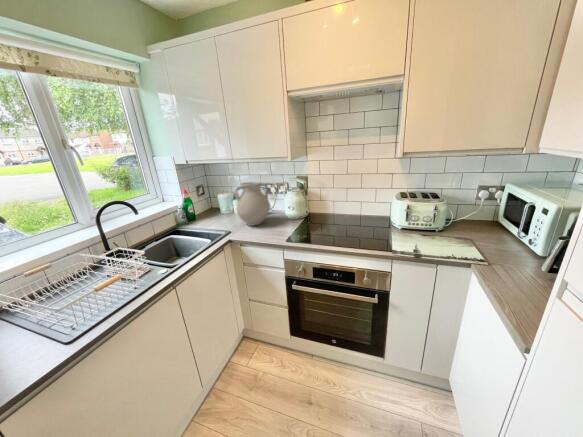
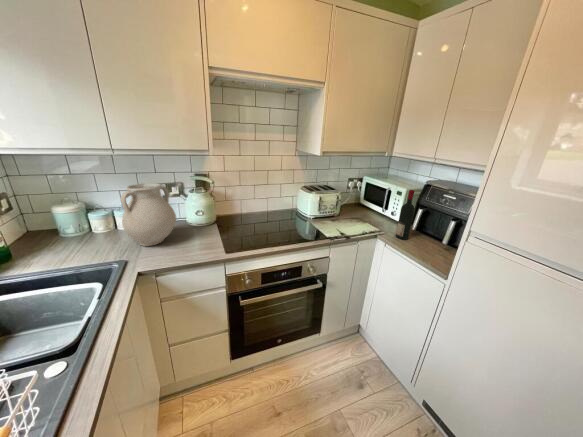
wine bottle: none [505,205,541,281] -> present [396,190,415,240]

